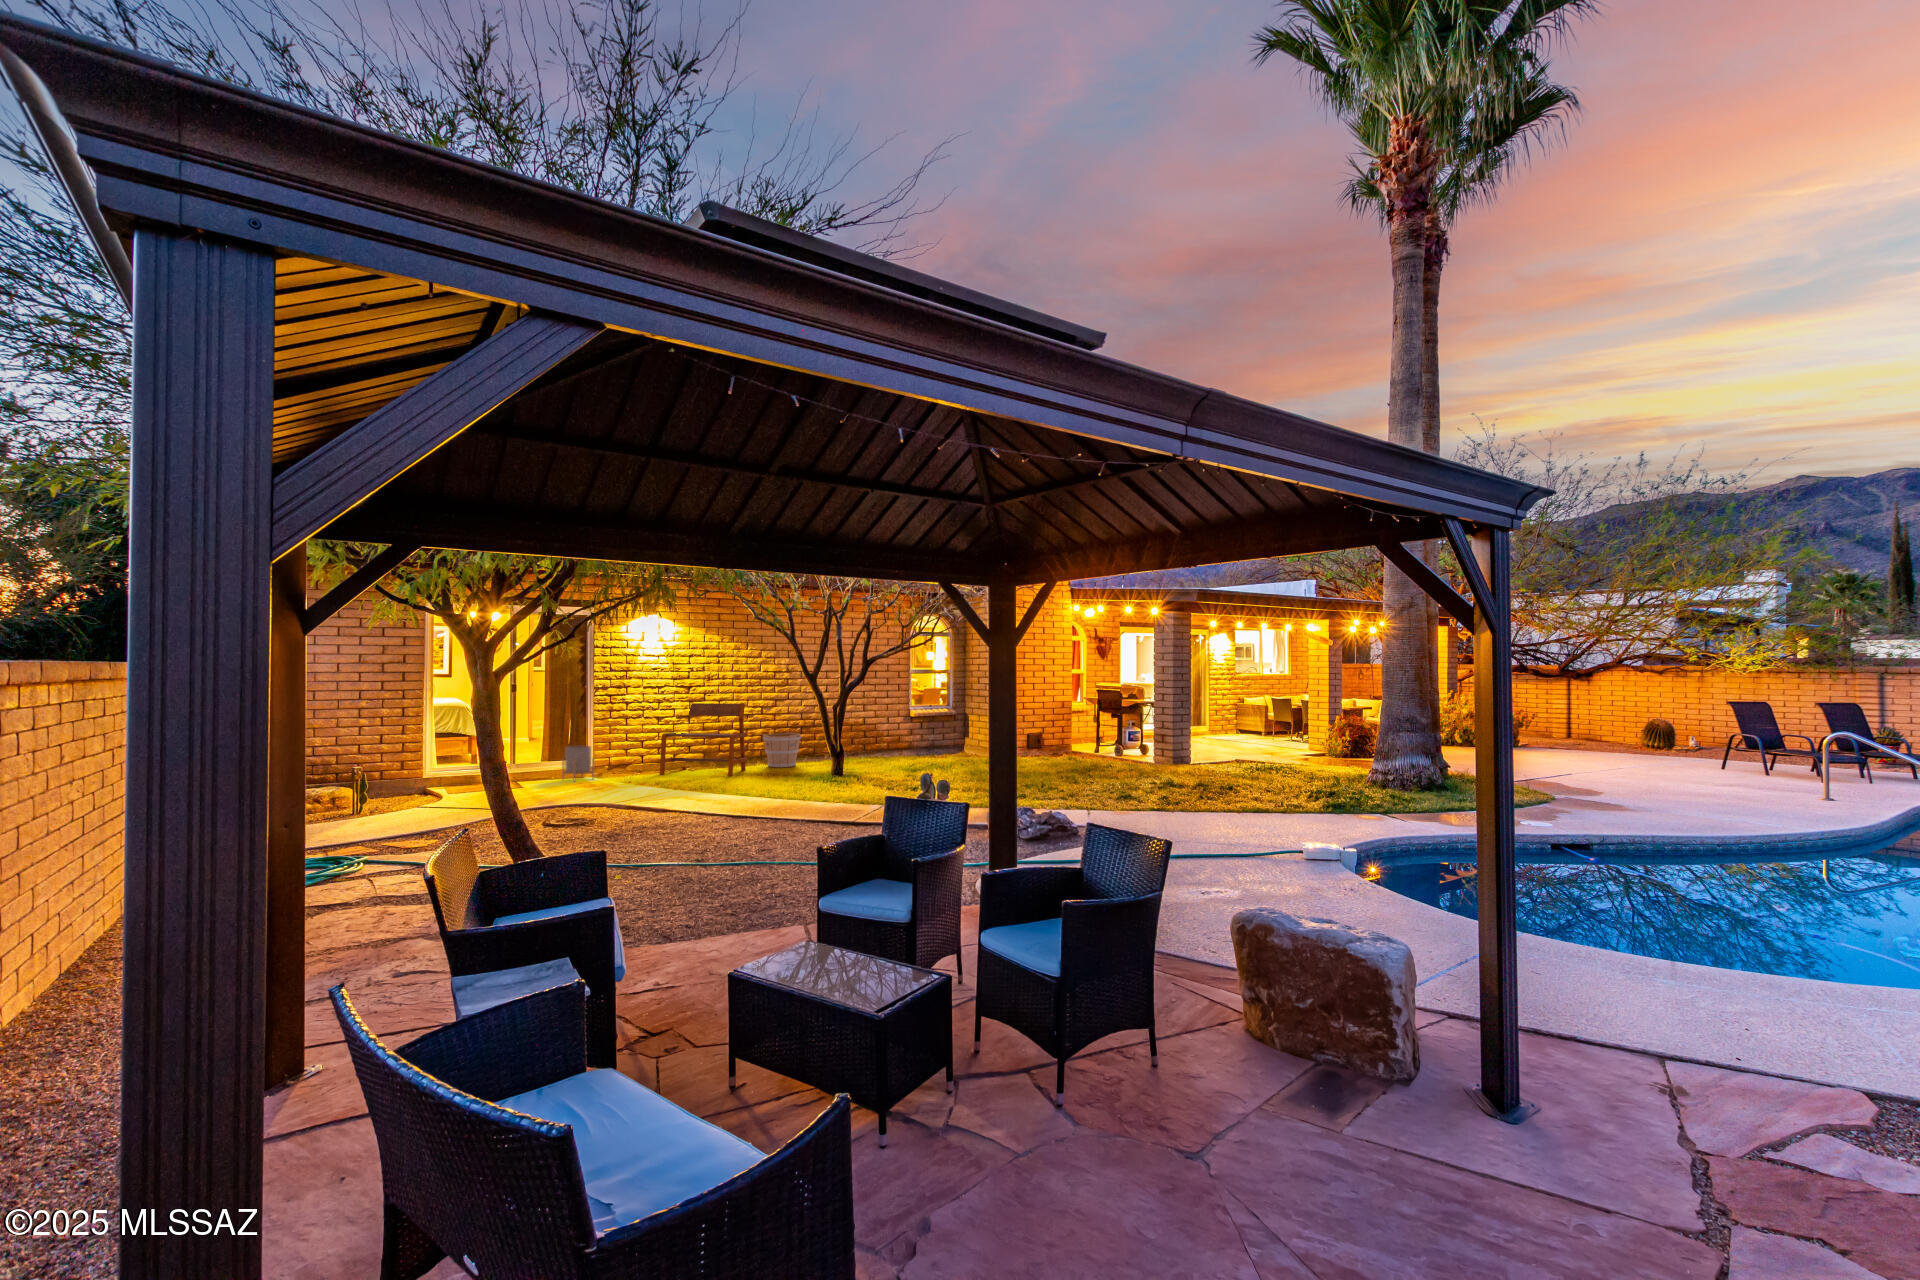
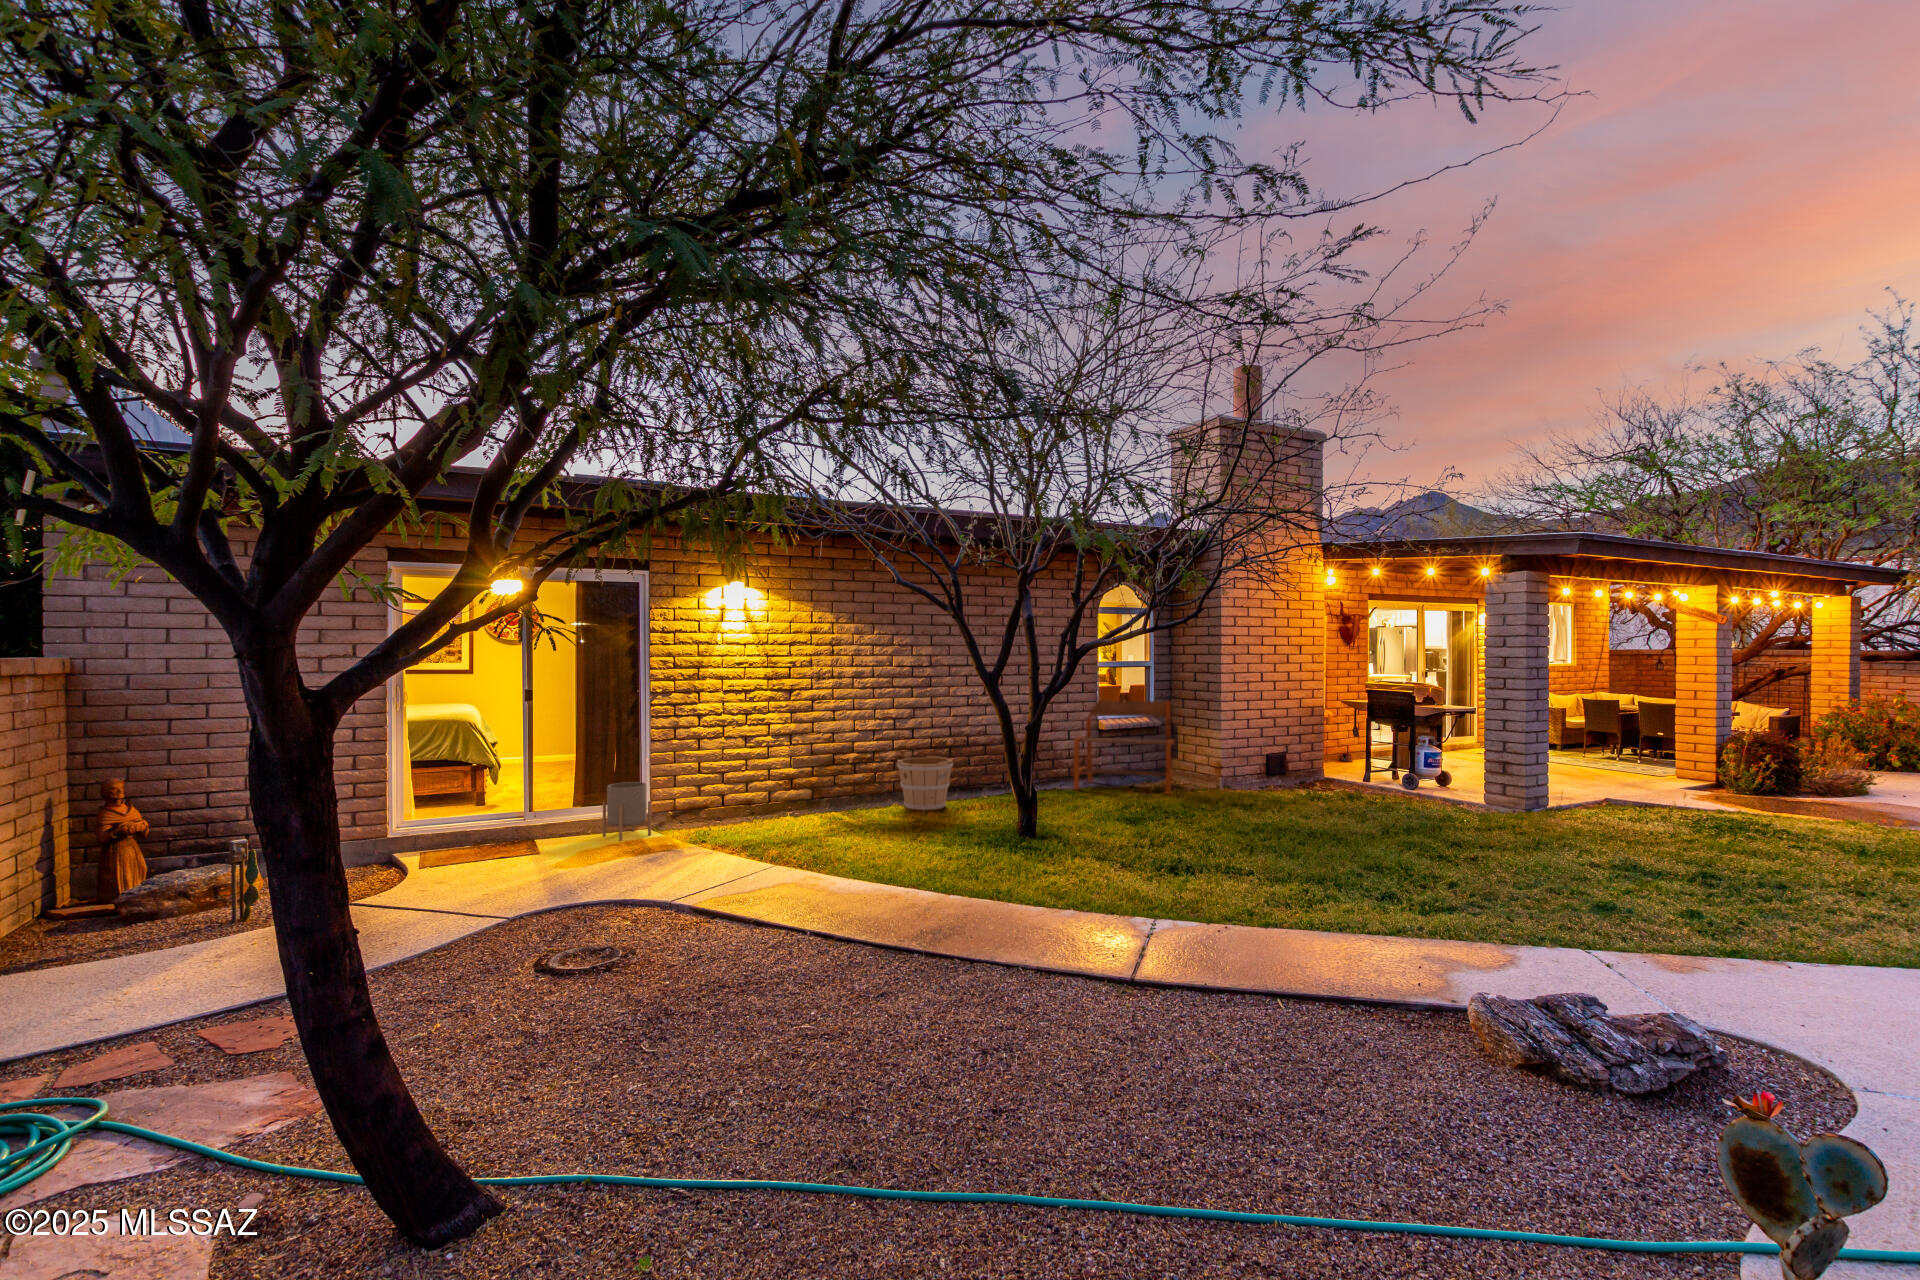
bench: present [660,703,747,776] -> present [1074,700,1175,795]

